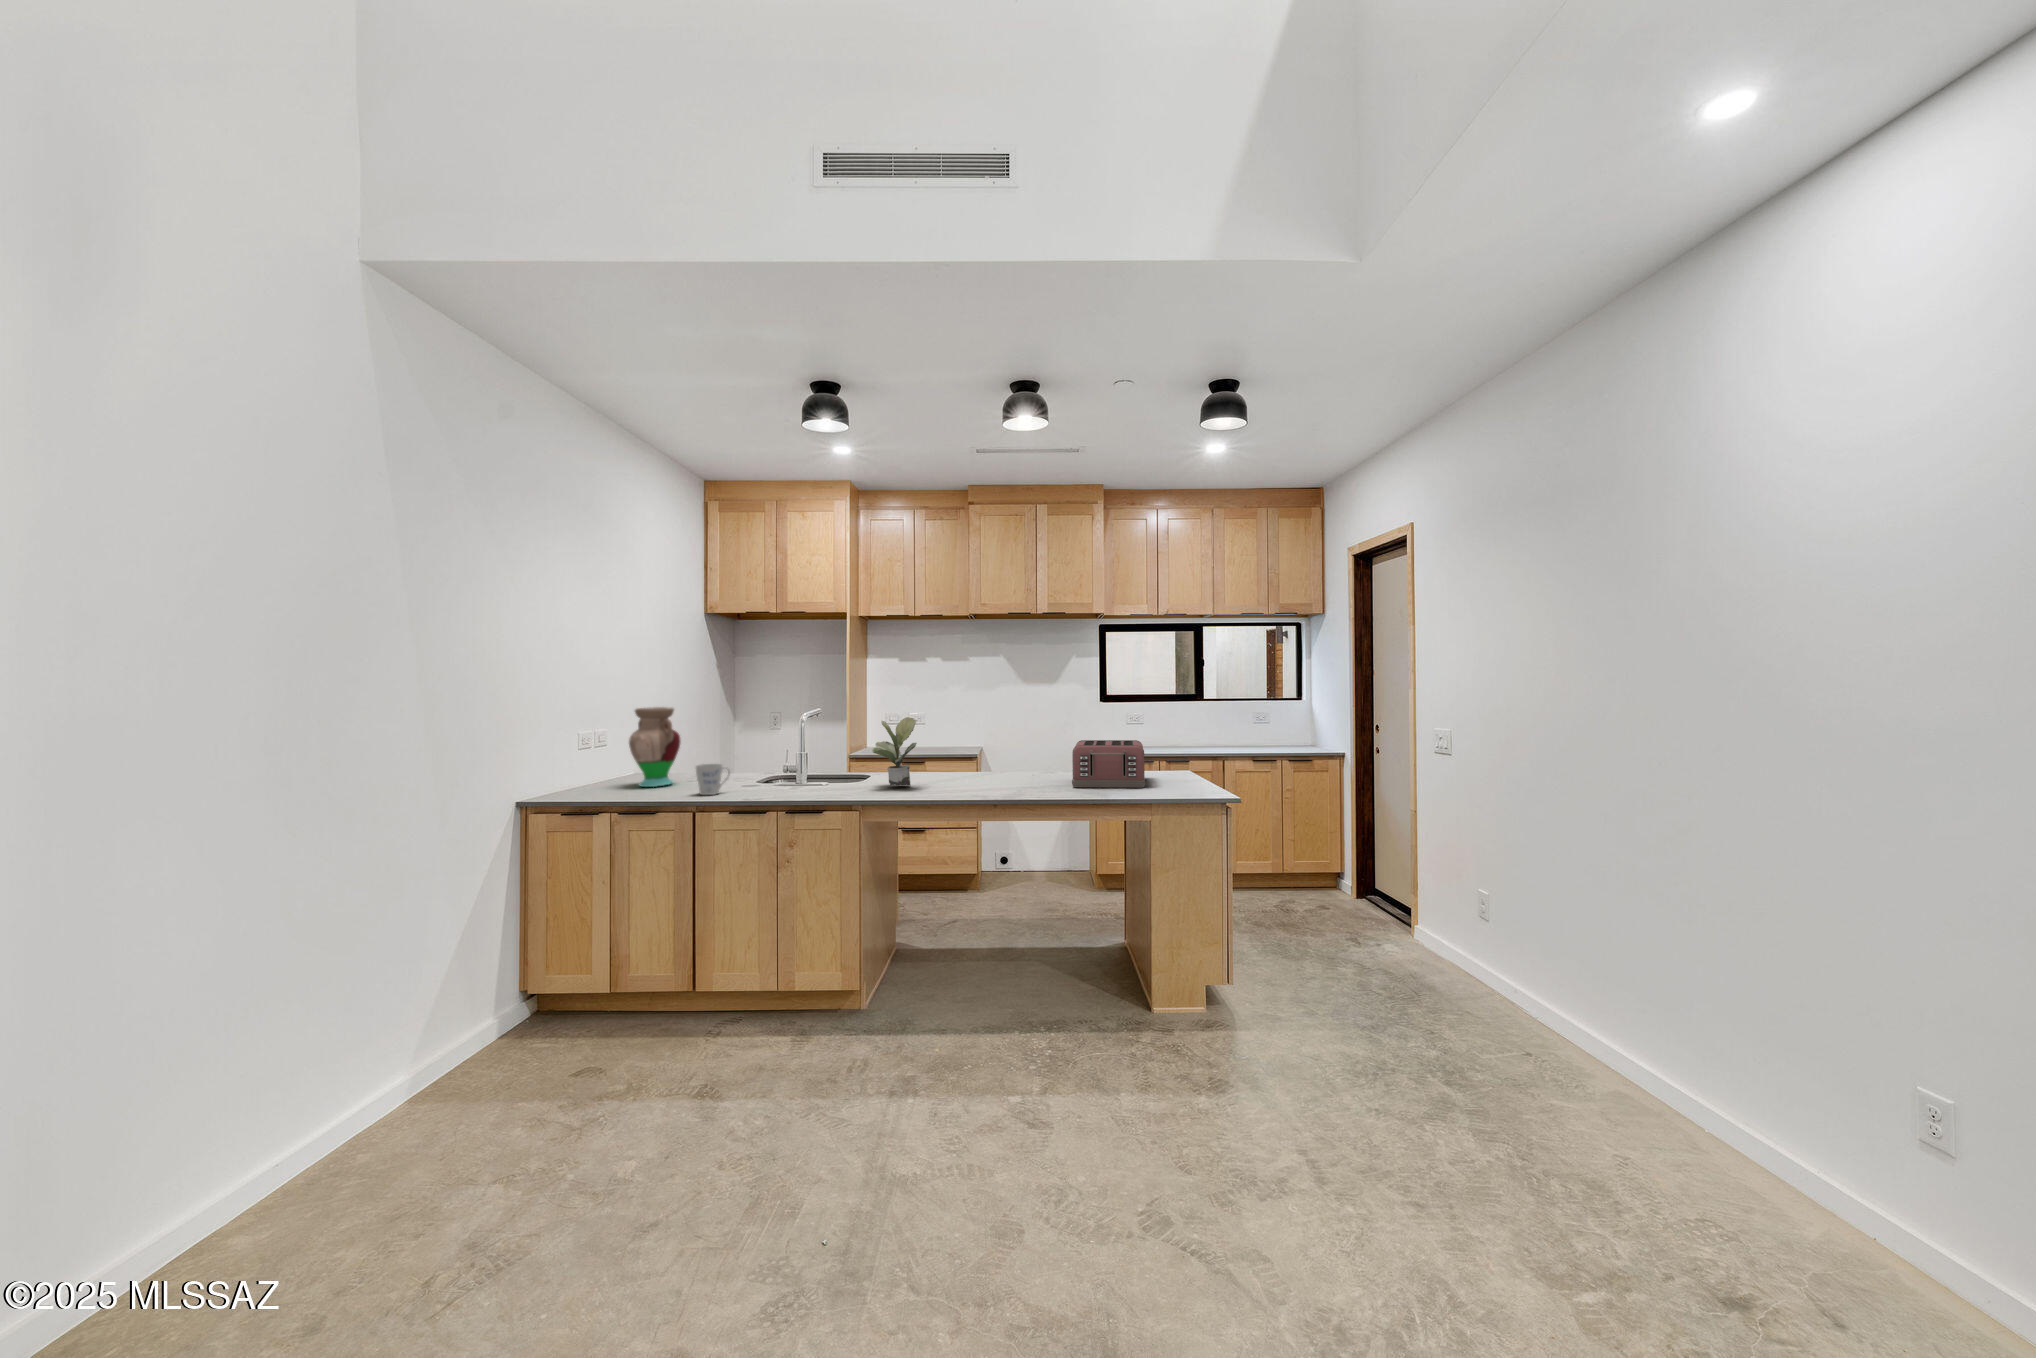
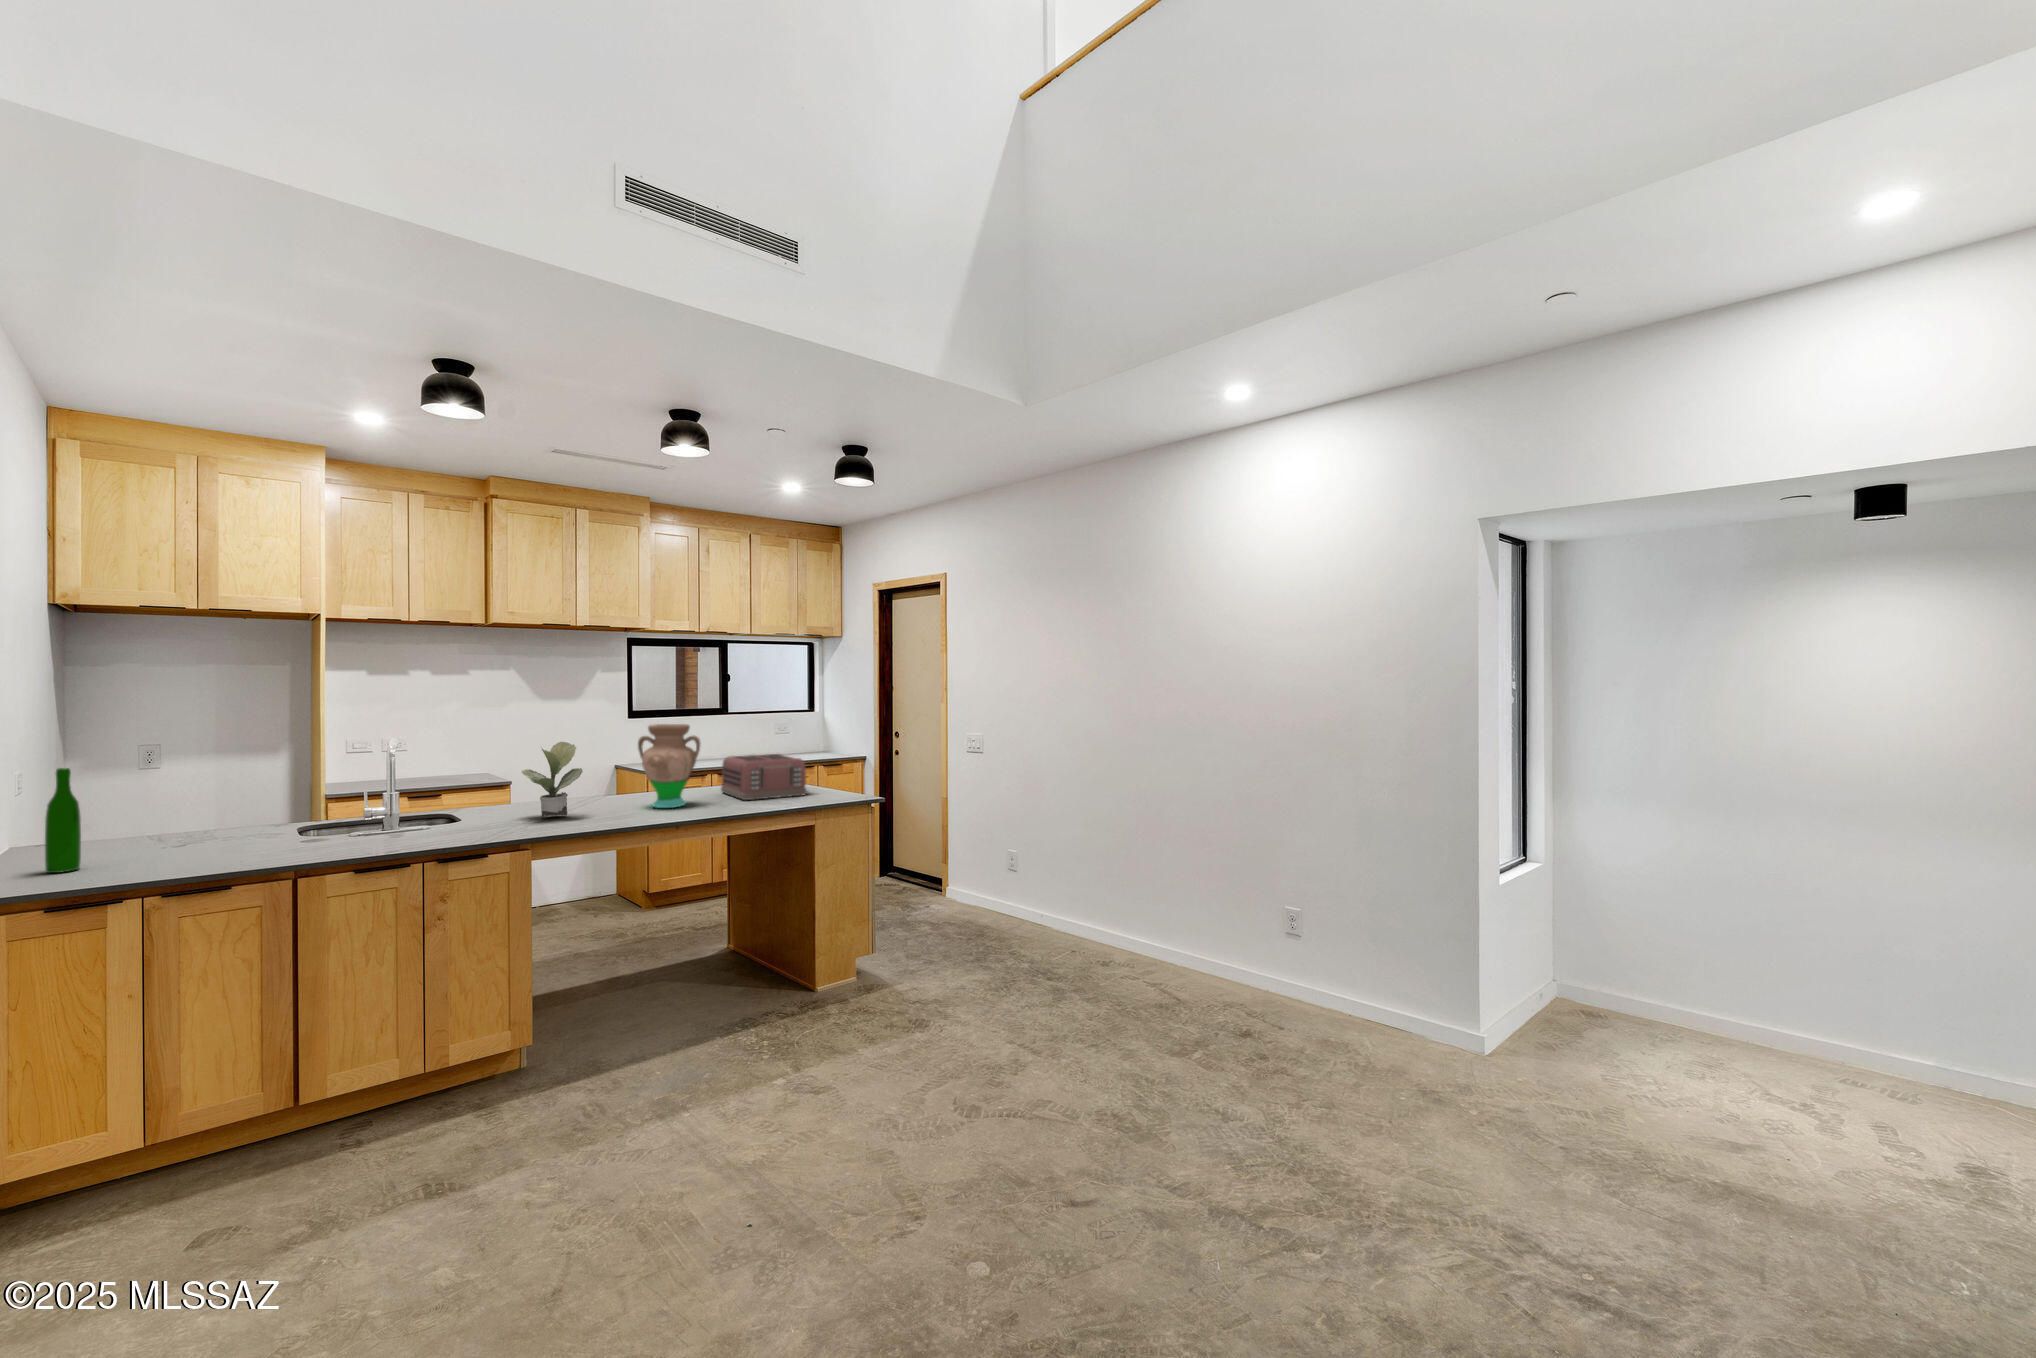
vase: present [629,707,680,787] -> present [638,724,701,808]
wine bottle: none [586,722,604,793] -> present [45,768,81,873]
mug: present [696,764,730,795] -> none [280,811,329,853]

